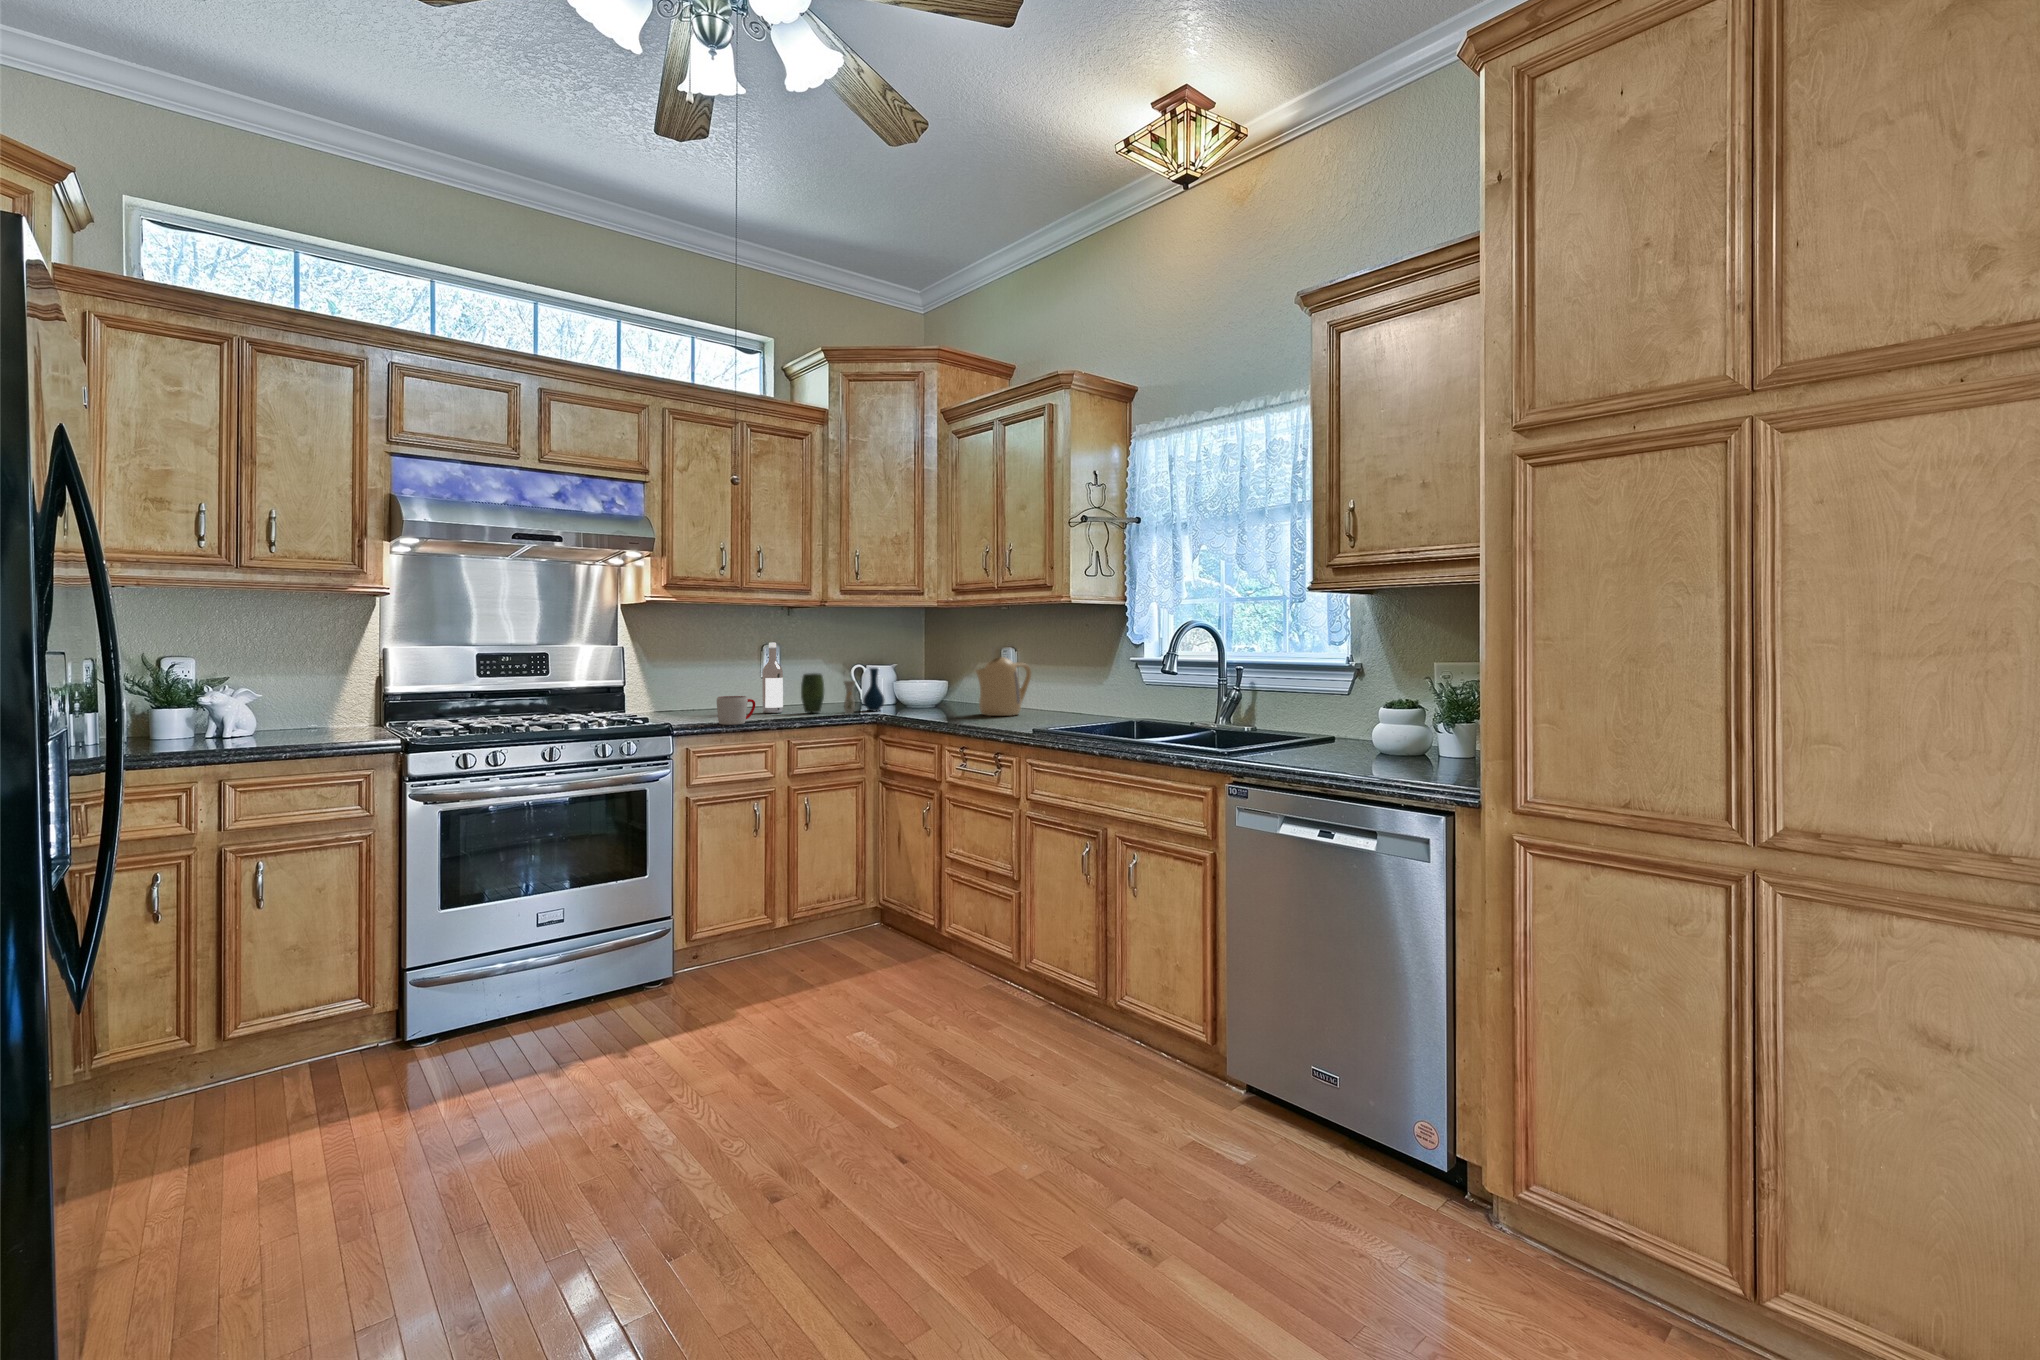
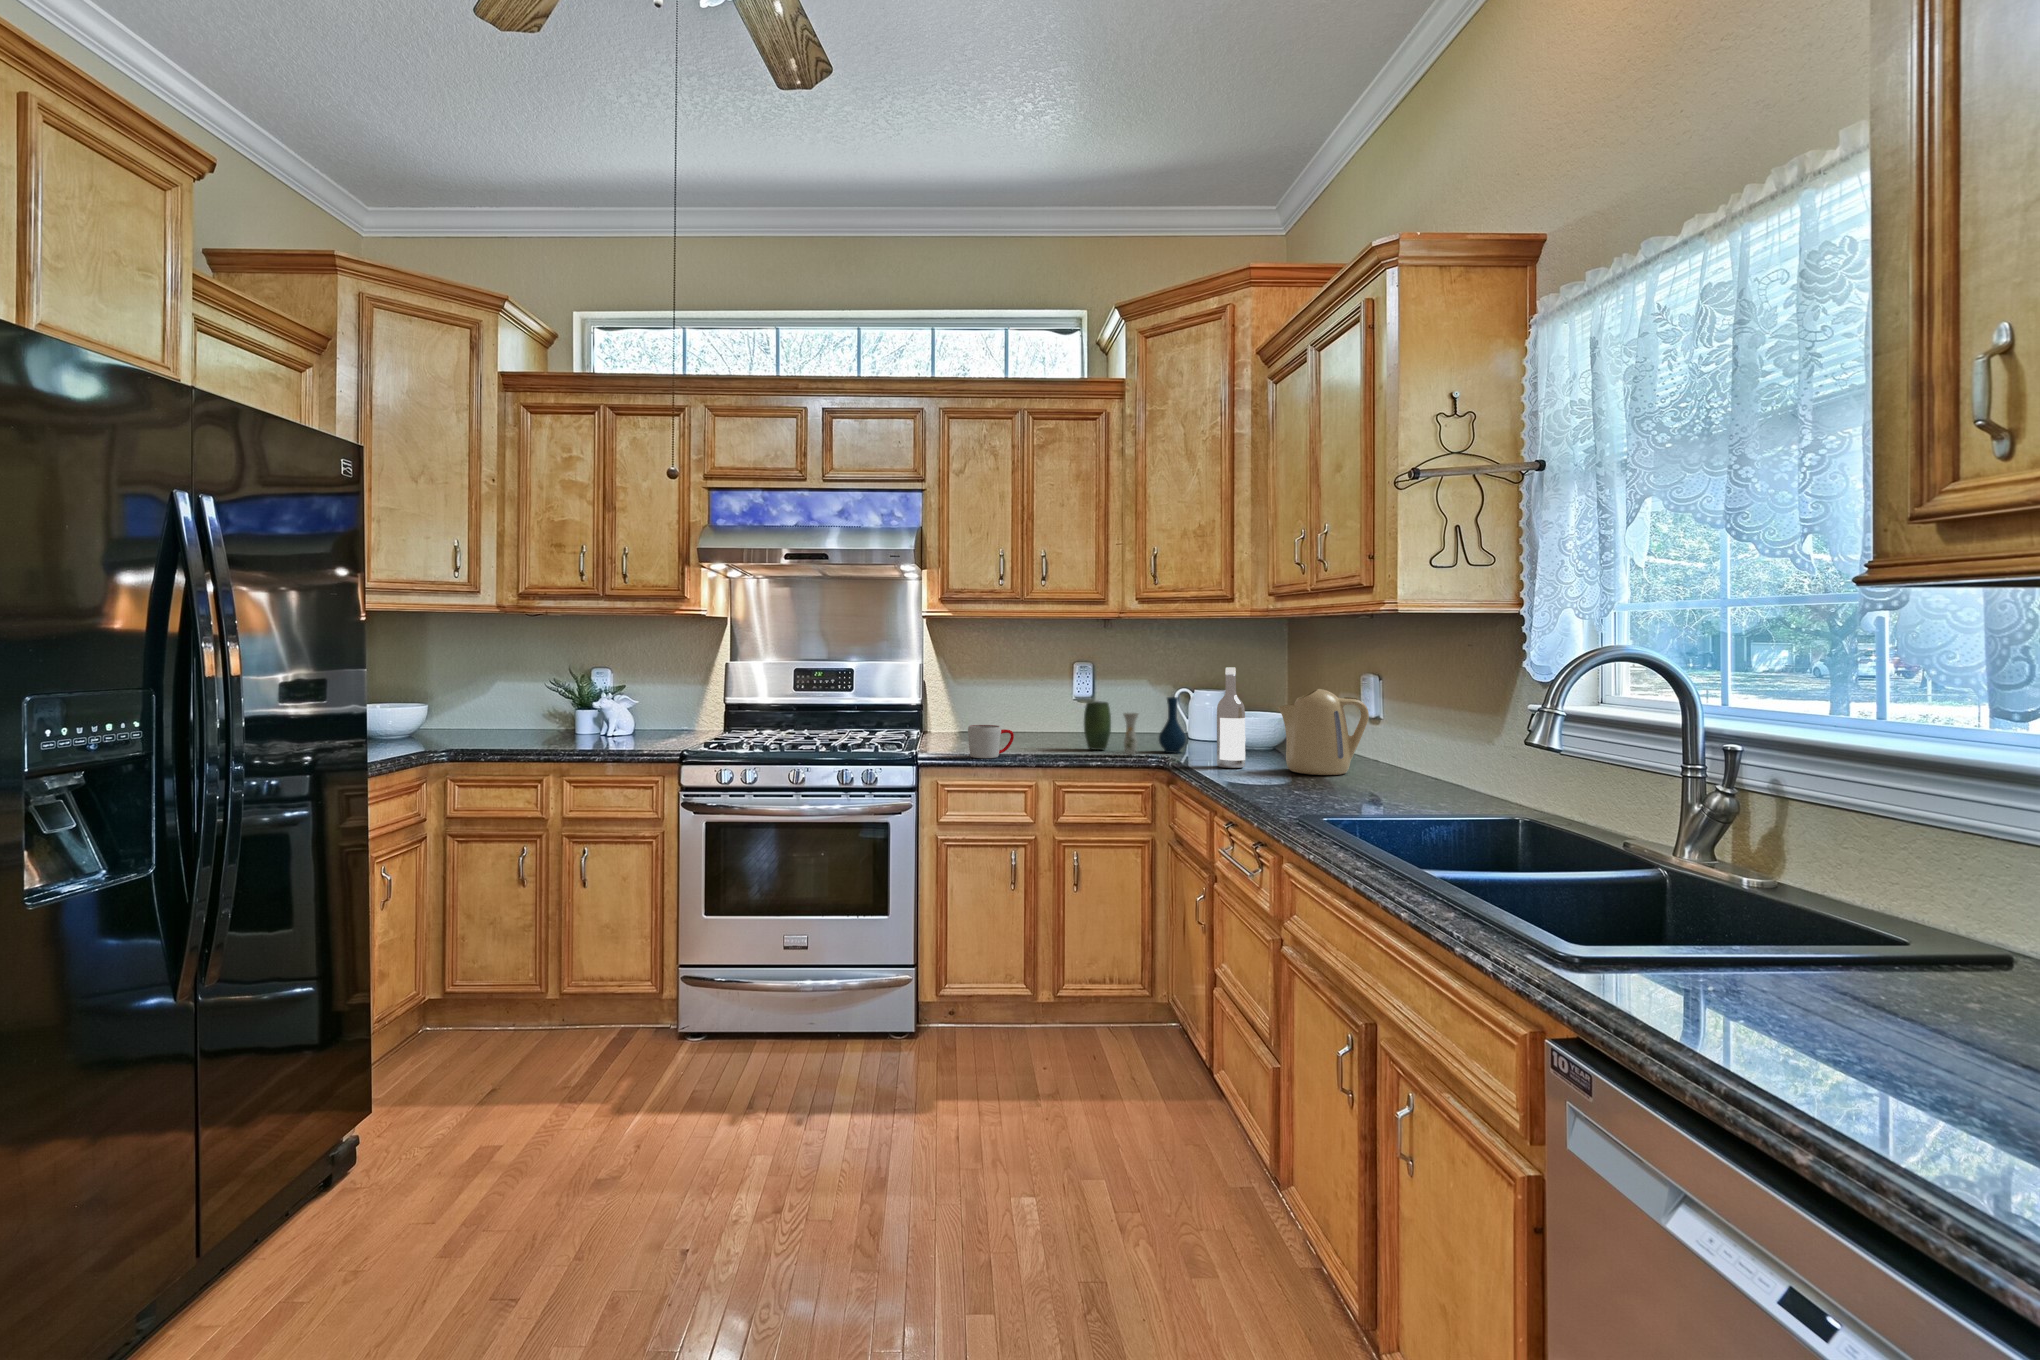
wine bottle: present [762,643,783,713] -> present [1217,667,1245,768]

